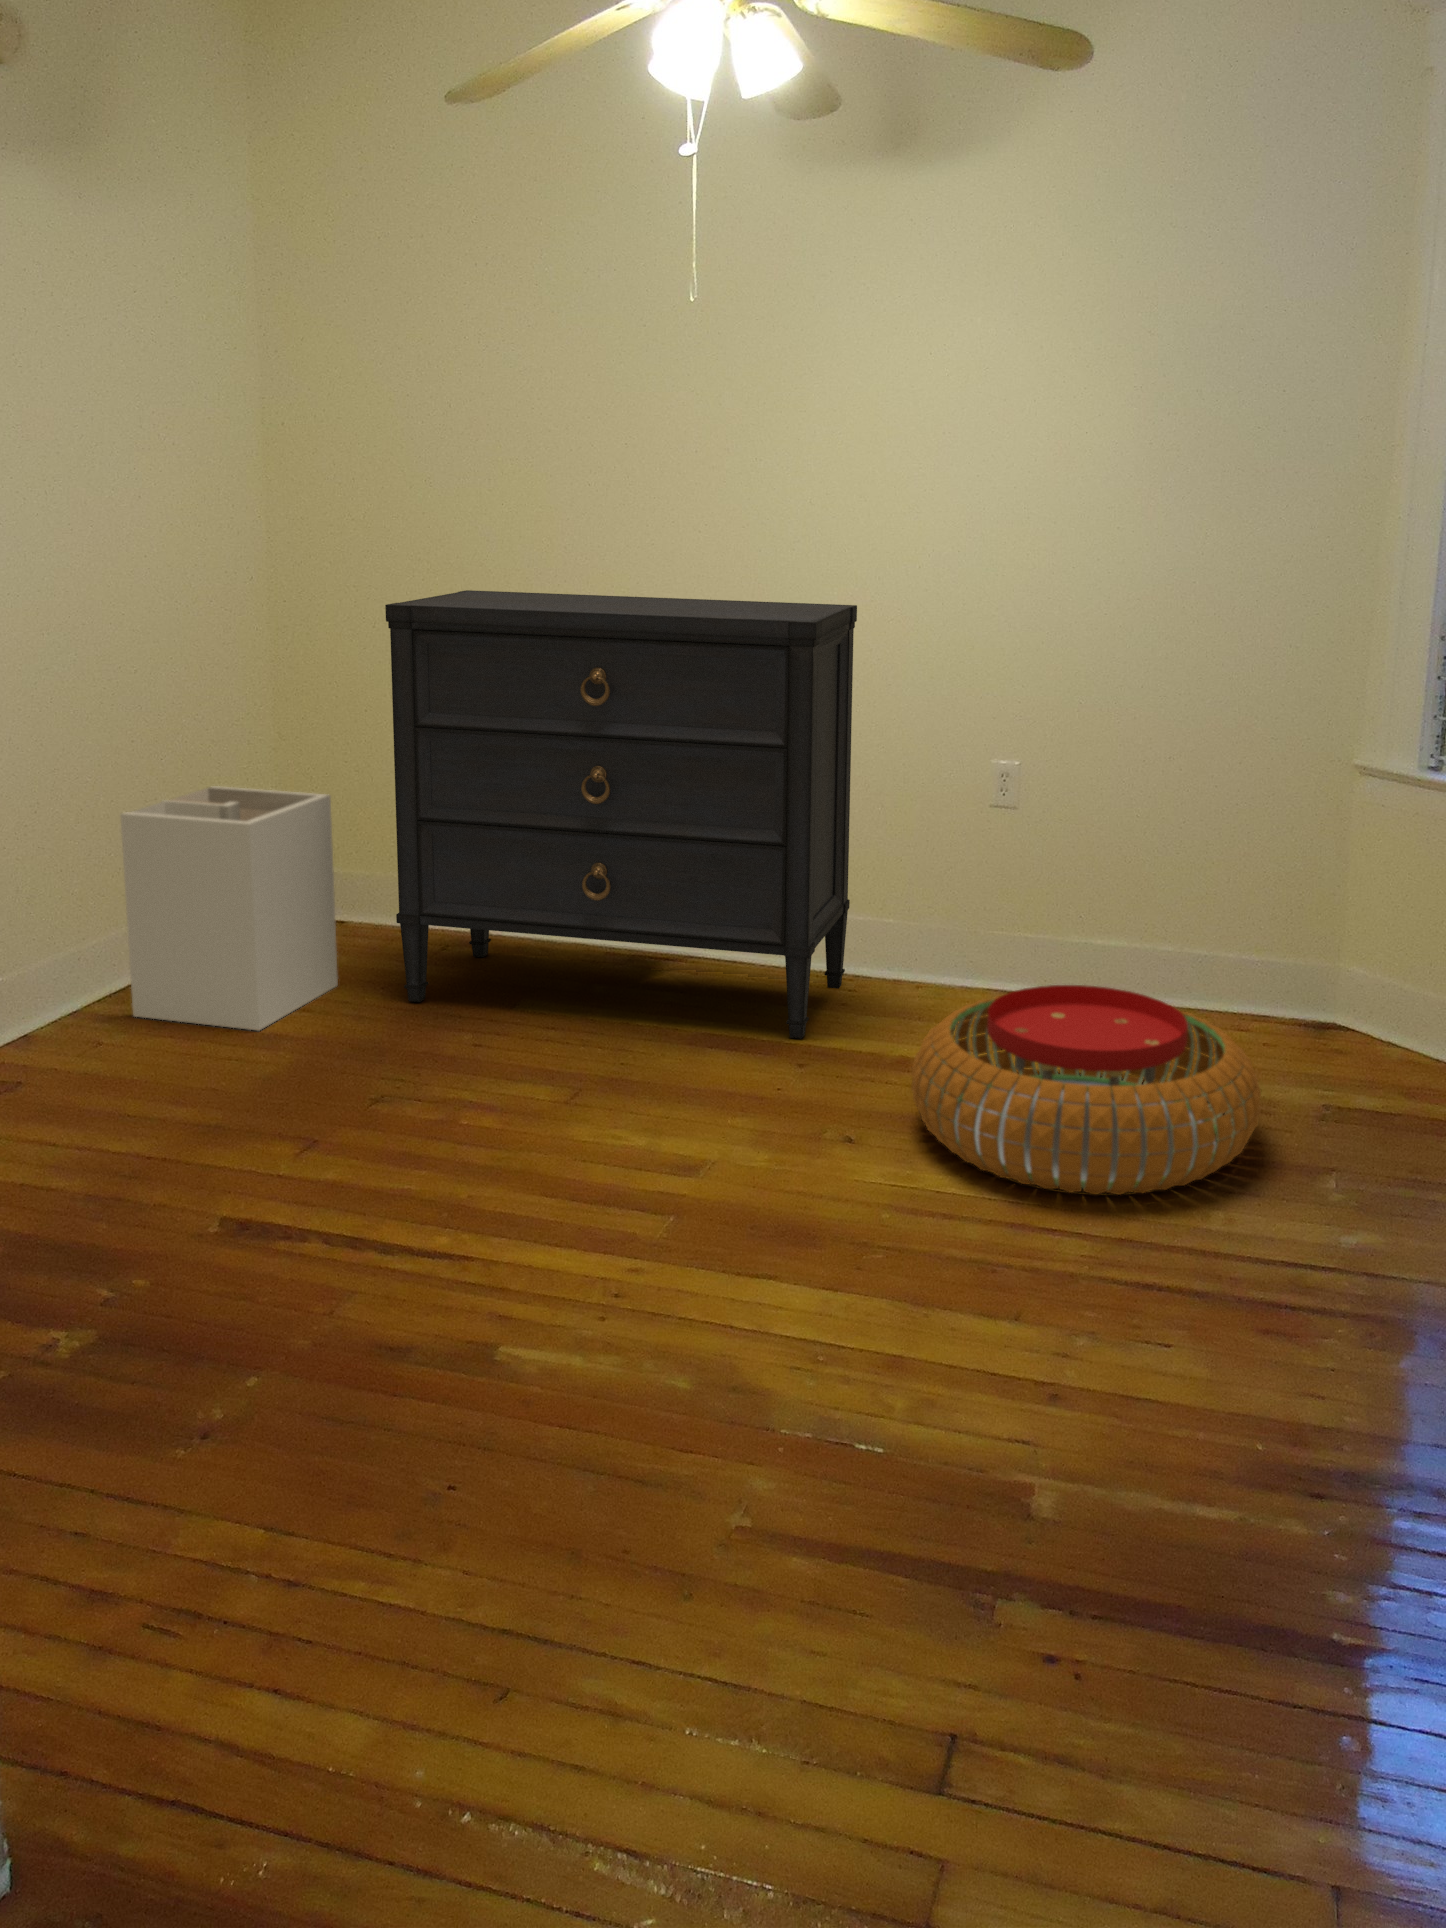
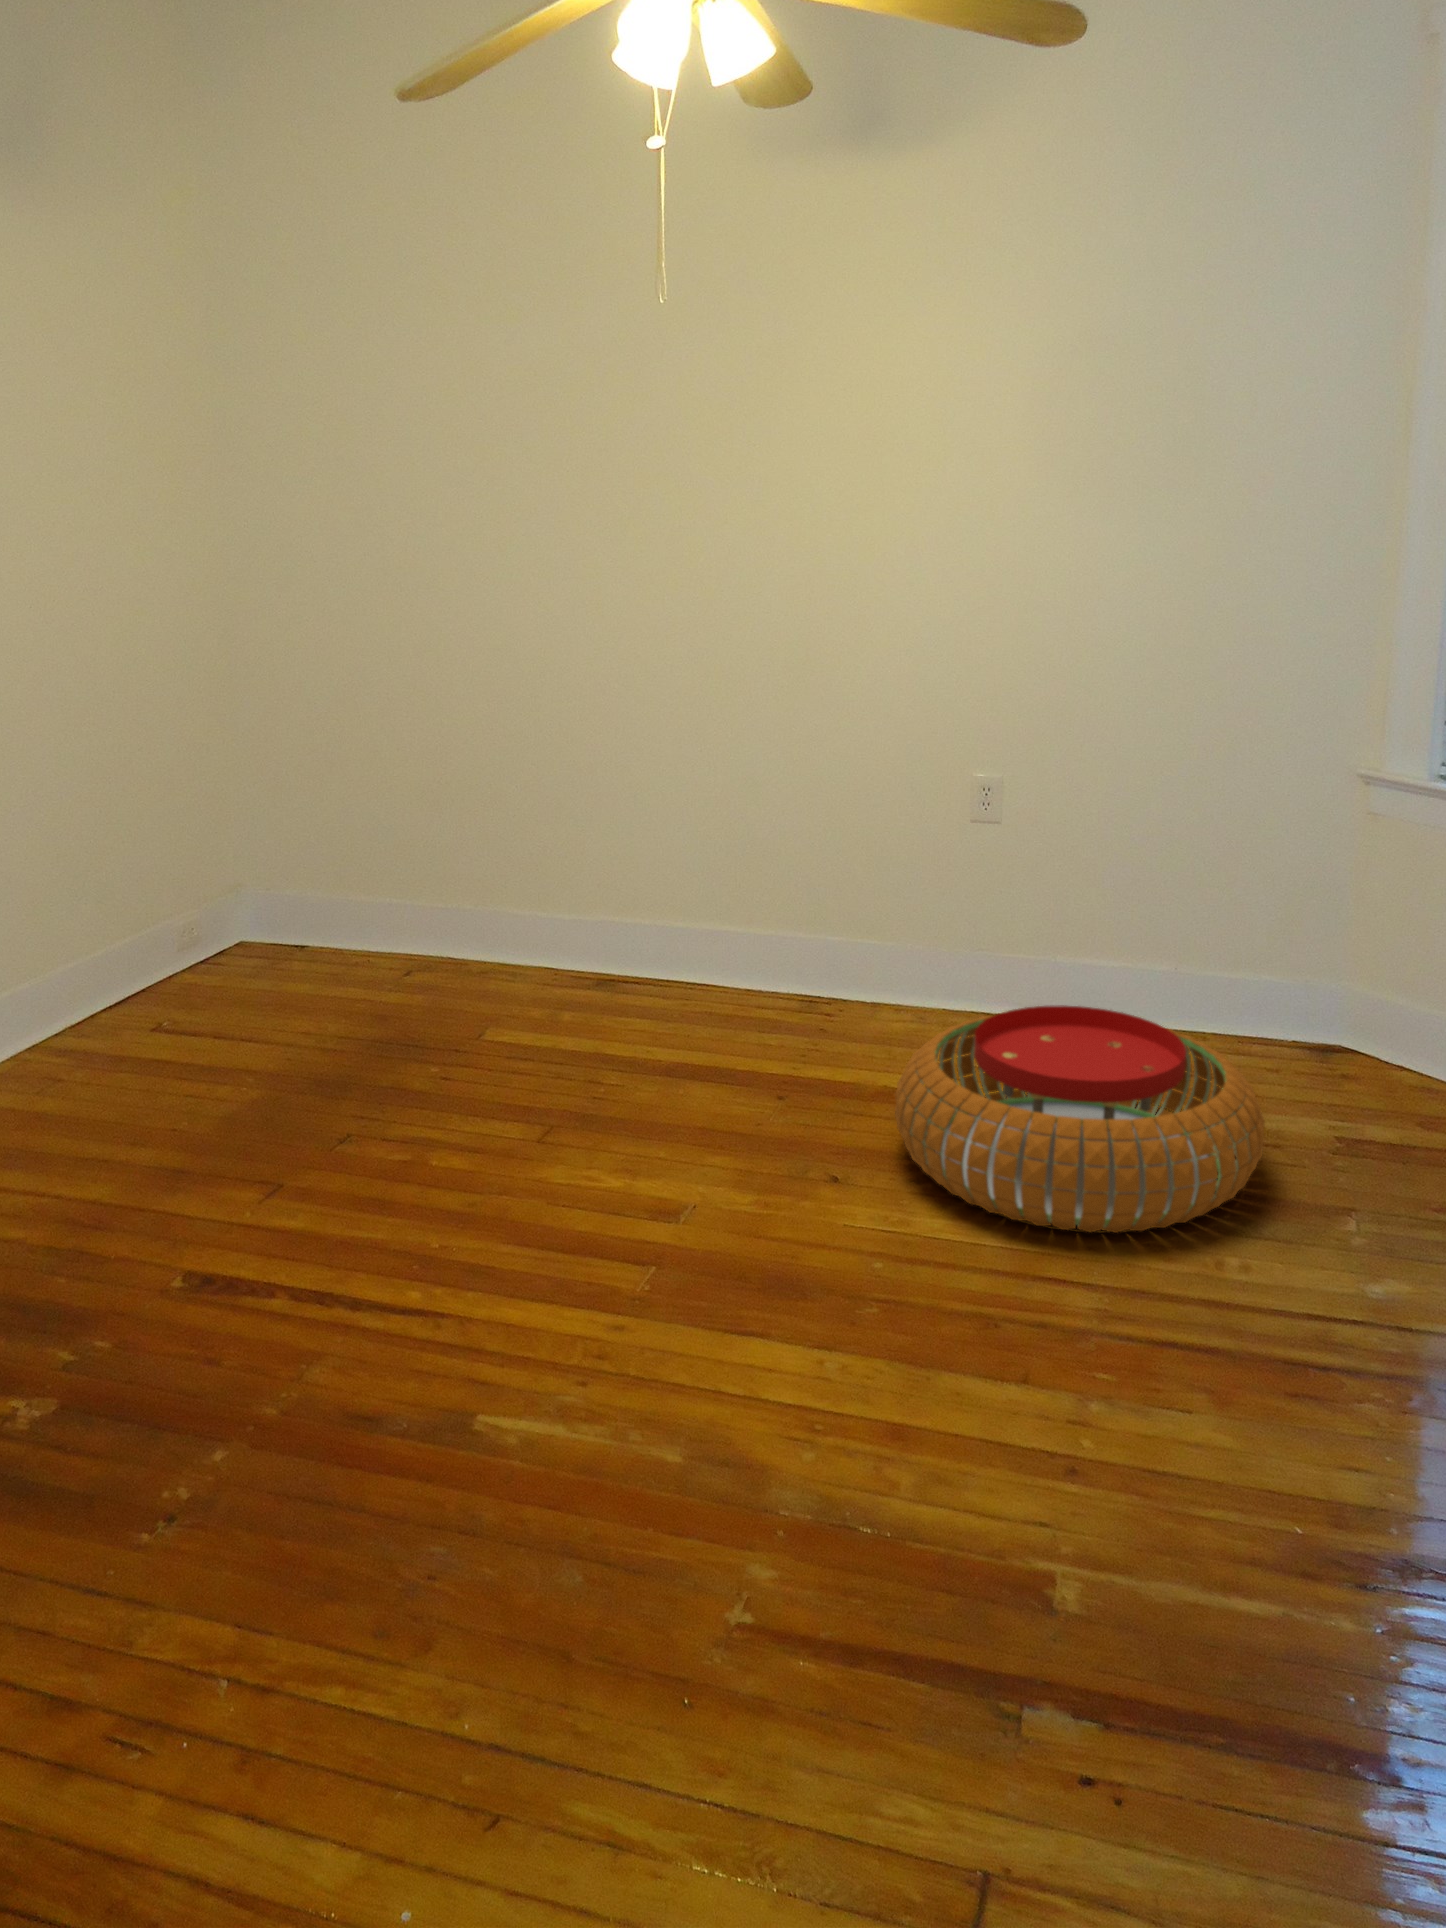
dresser: present [385,590,857,1039] -> none [353,596,834,1056]
laundry hamper: present [120,786,338,1030] -> none [91,797,311,1047]

